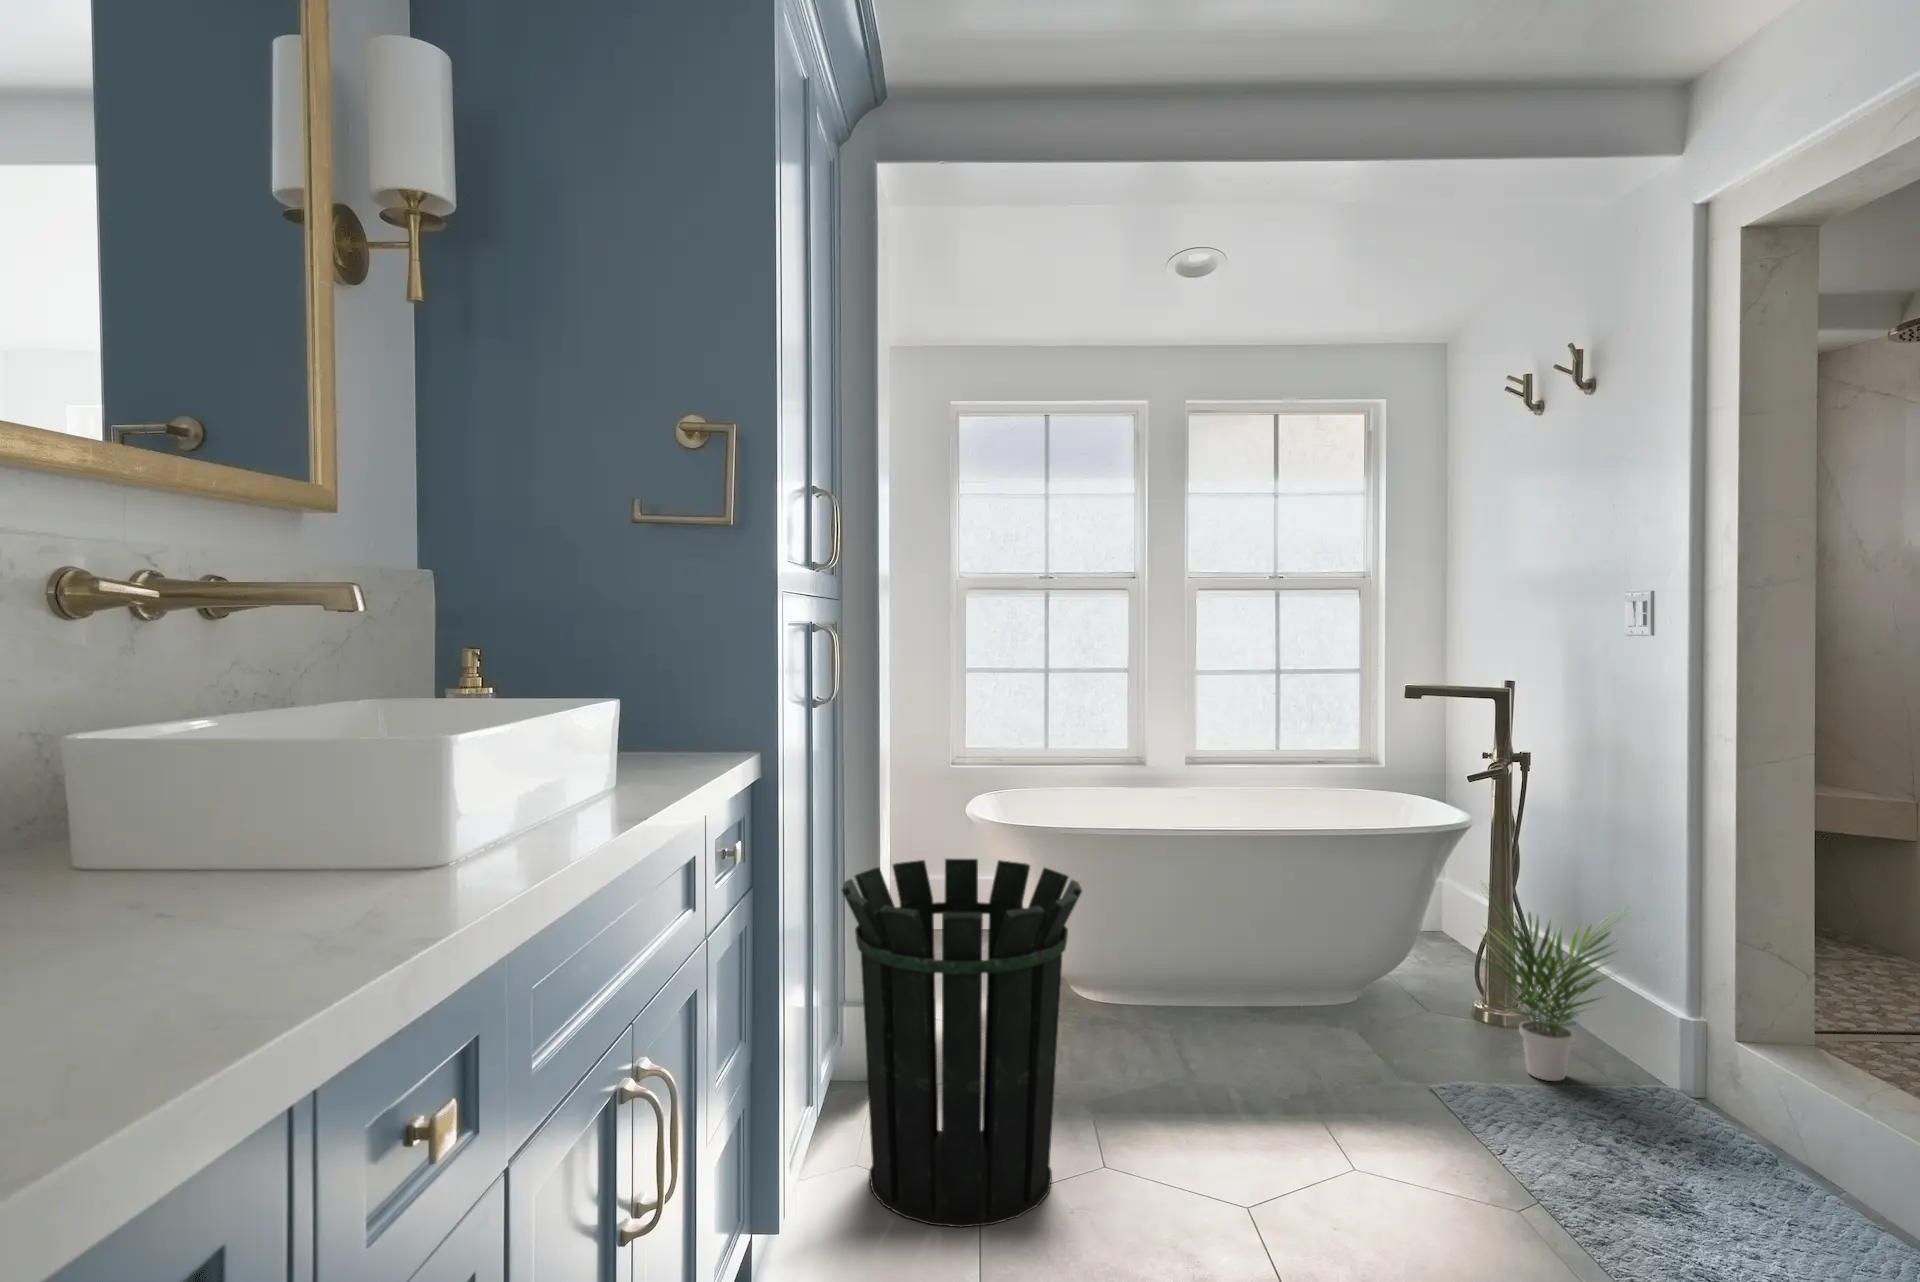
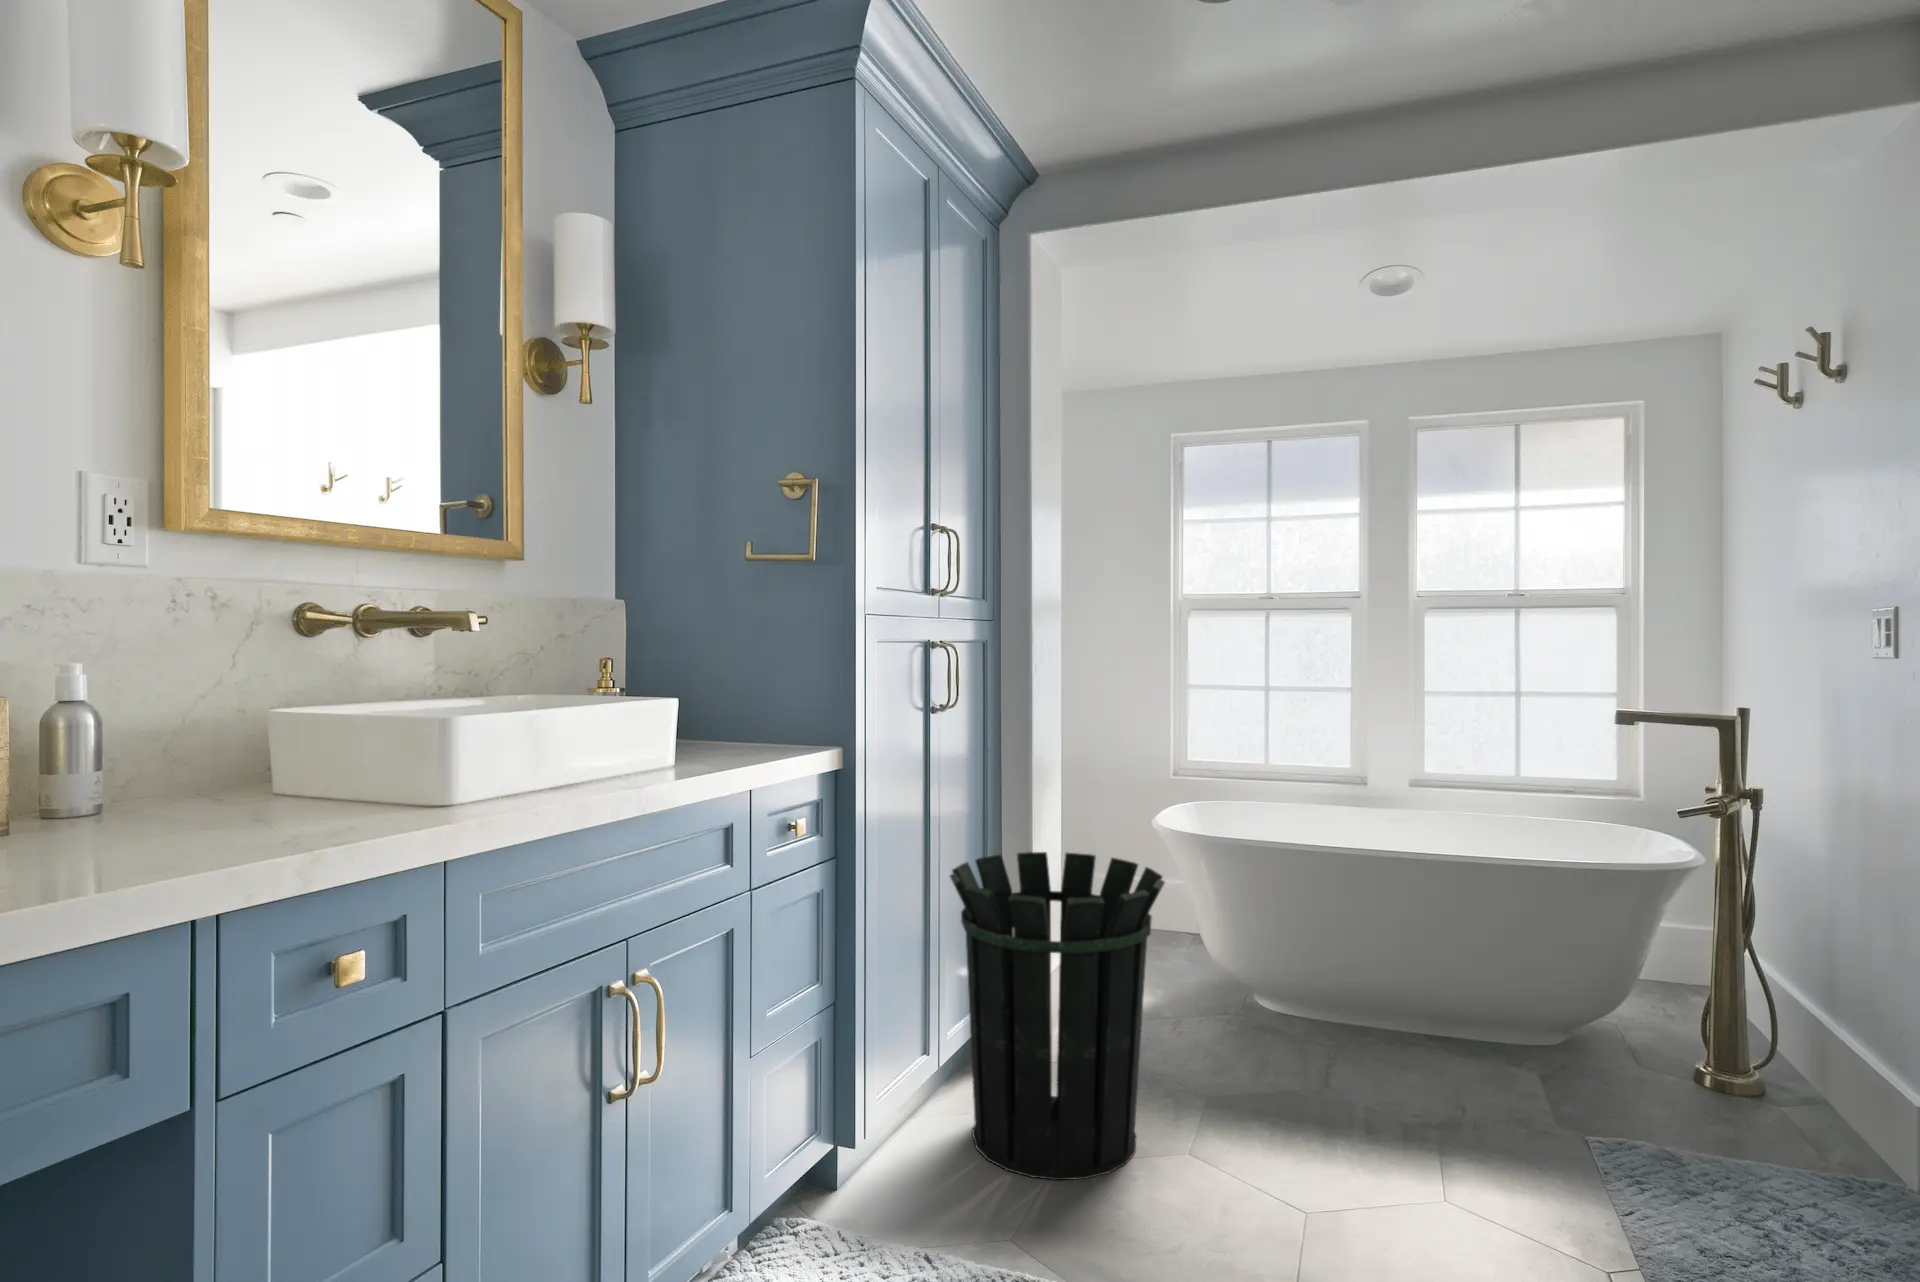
potted plant: present [1474,903,1621,1081] -> none [1625,923,1852,1156]

